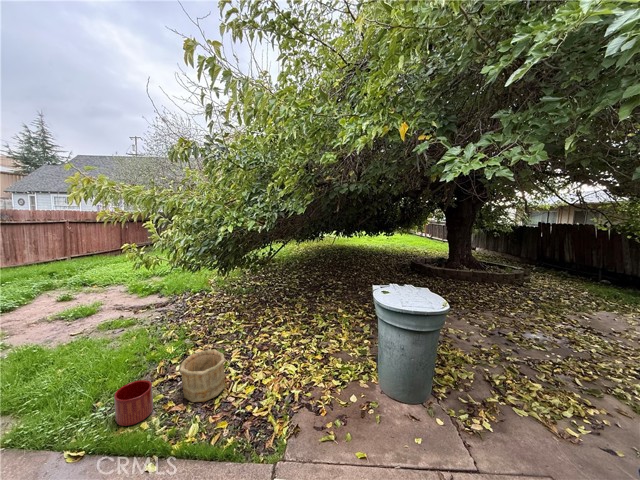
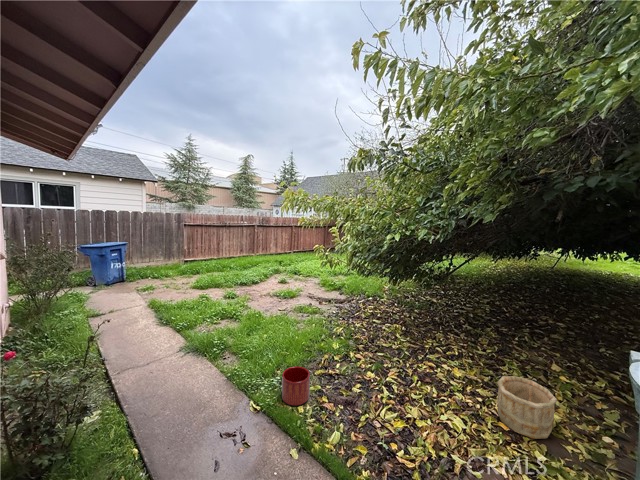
wooden bucket: present [180,350,225,402] -> present [497,376,557,439]

